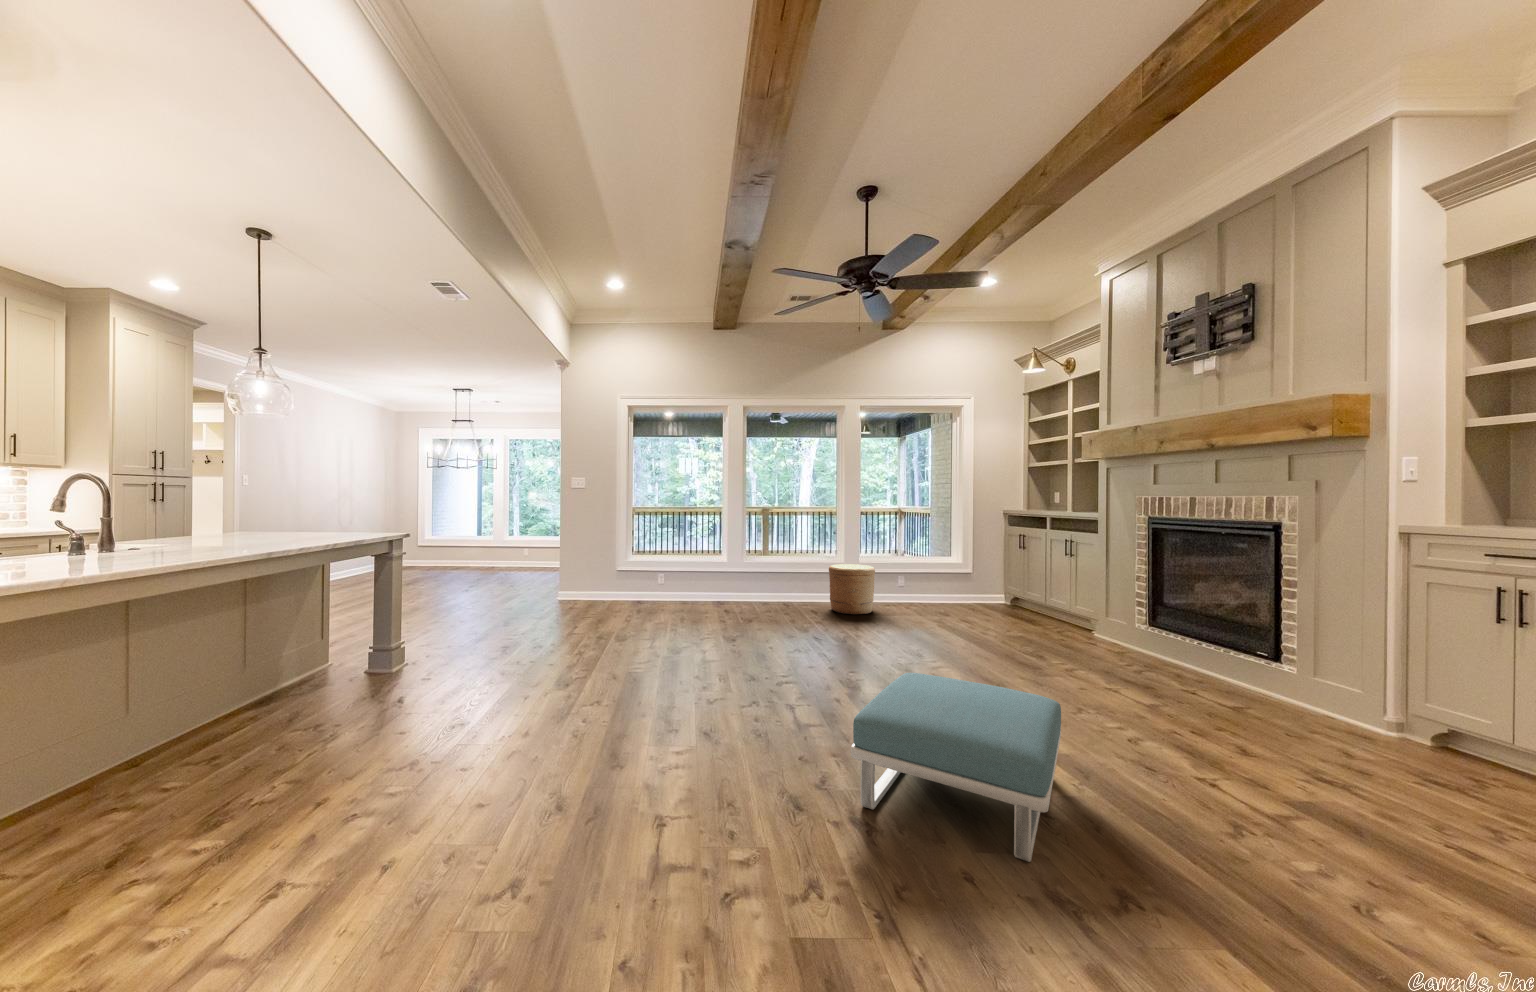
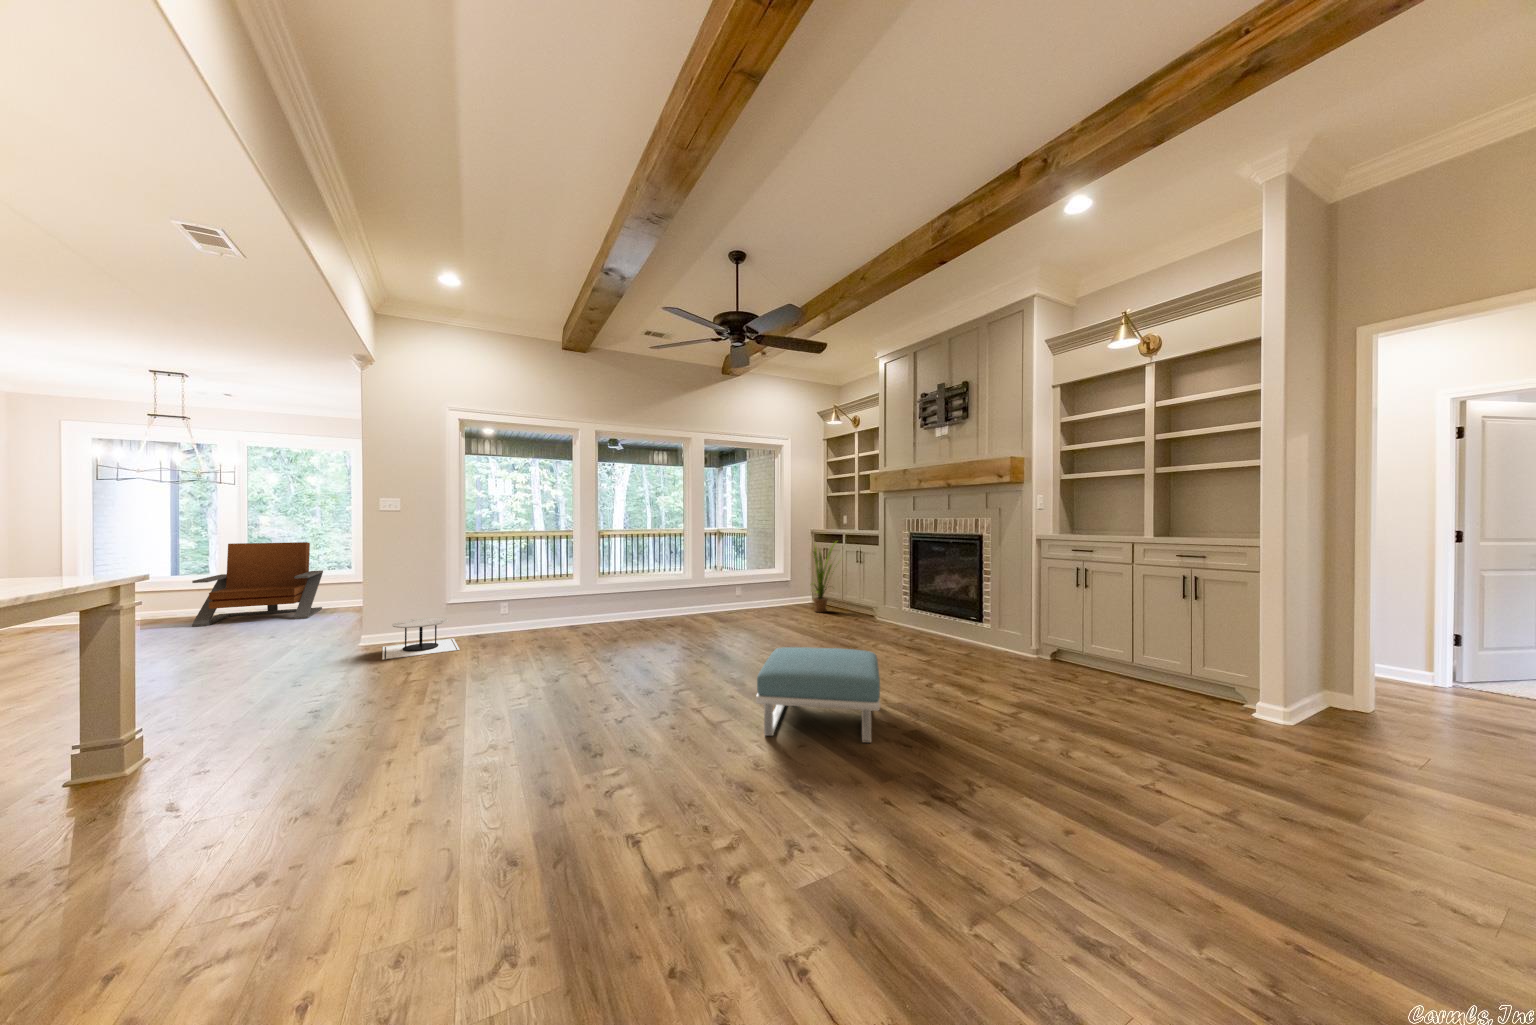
lounge chair: none [435,512,531,580] -> present [192,542,323,627]
house plant: none [996,524,1048,616] -> present [813,543,835,612]
woven basket: present [829,564,875,615] -> none [677,579,716,622]
side table: none [533,588,604,626] -> present [382,618,460,659]

